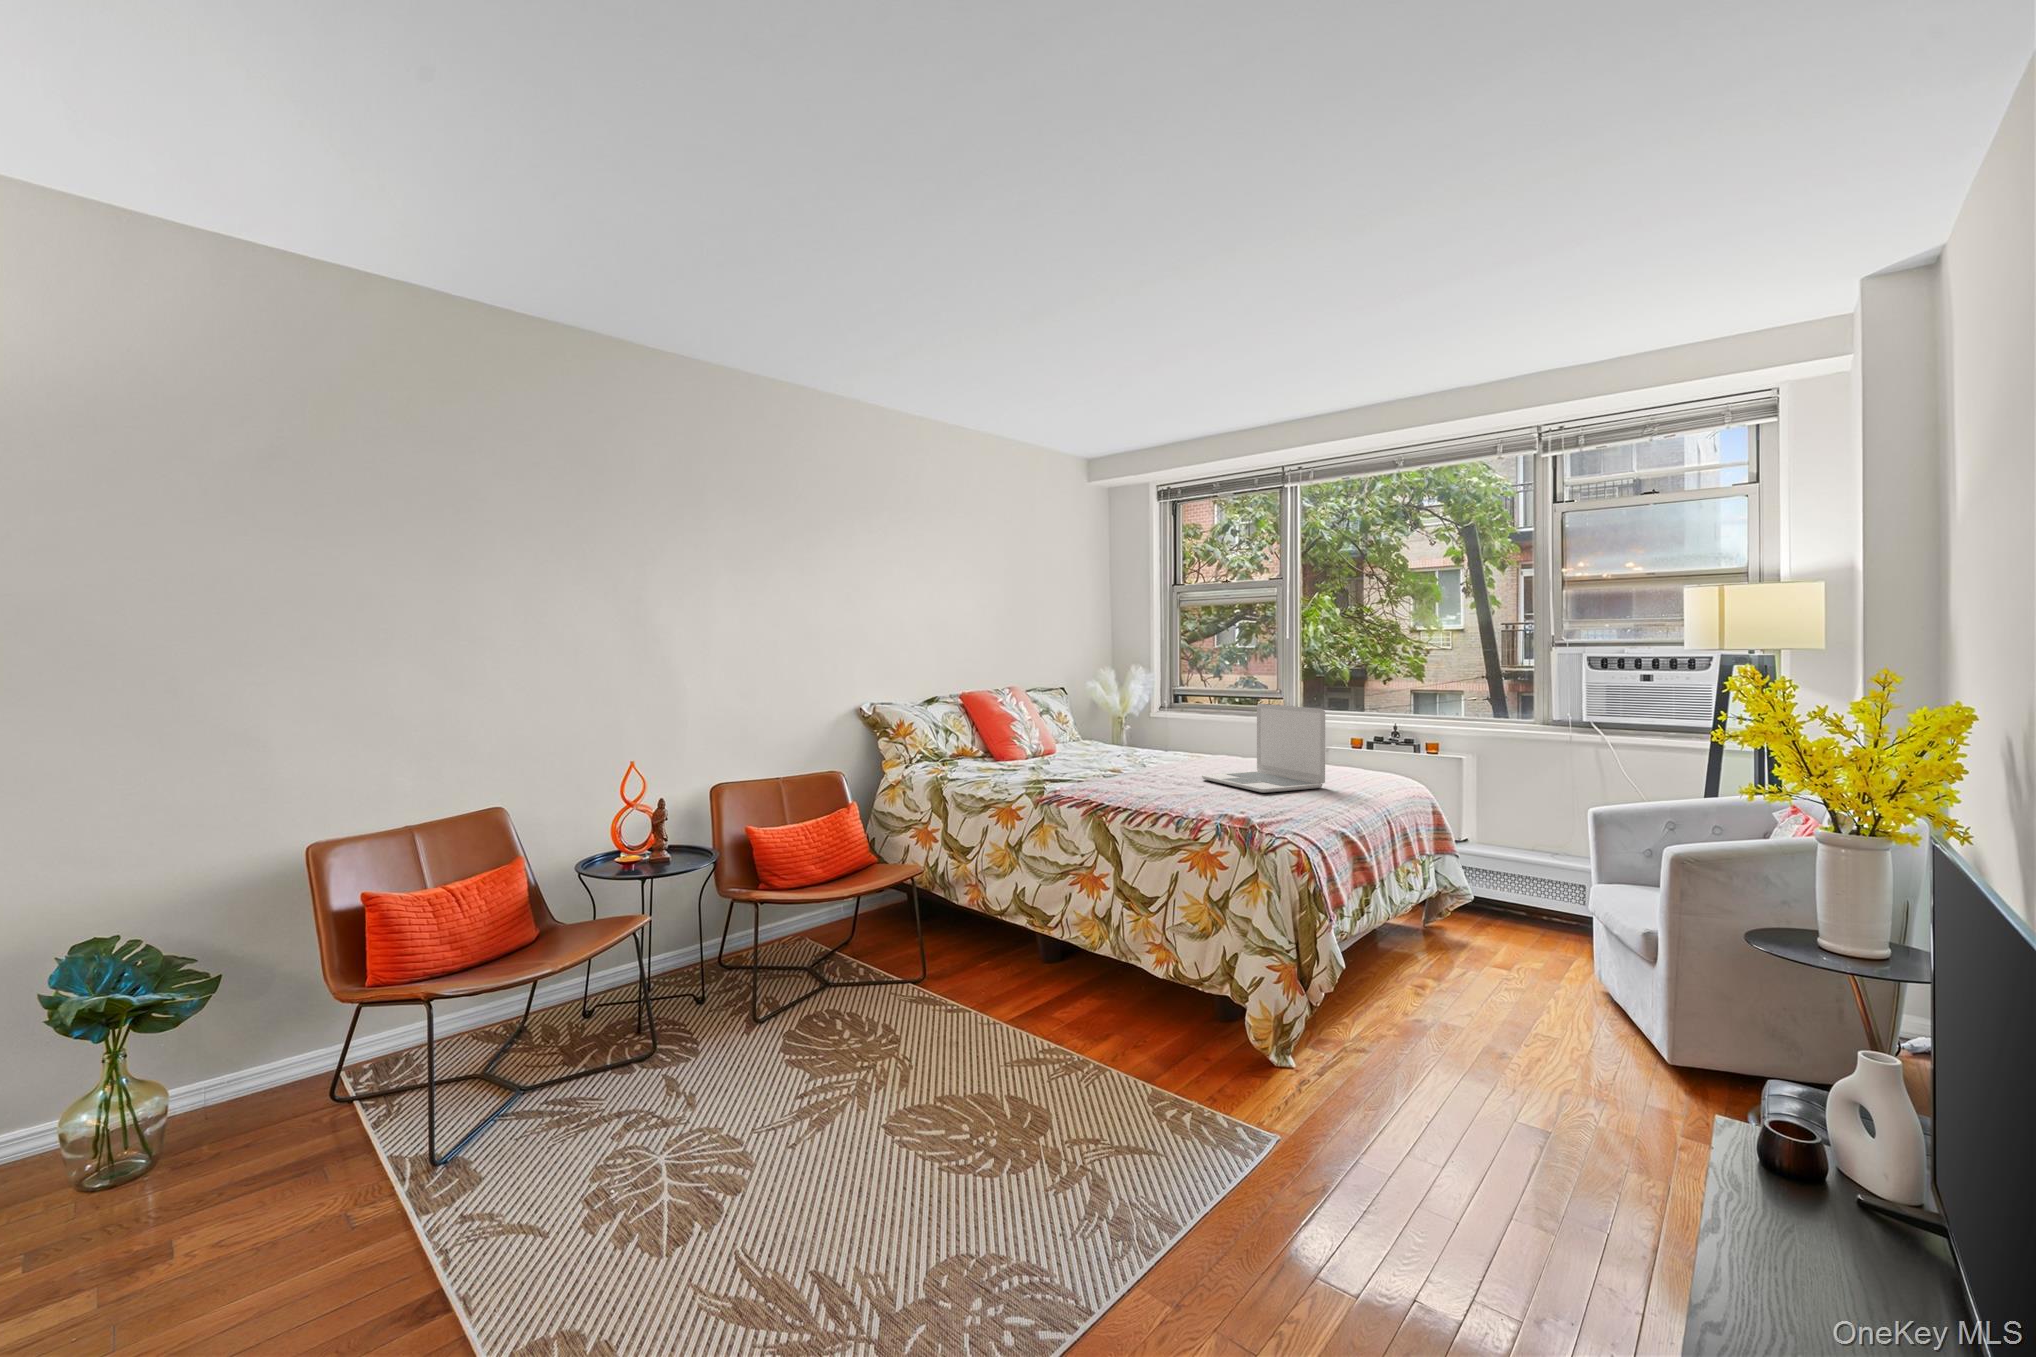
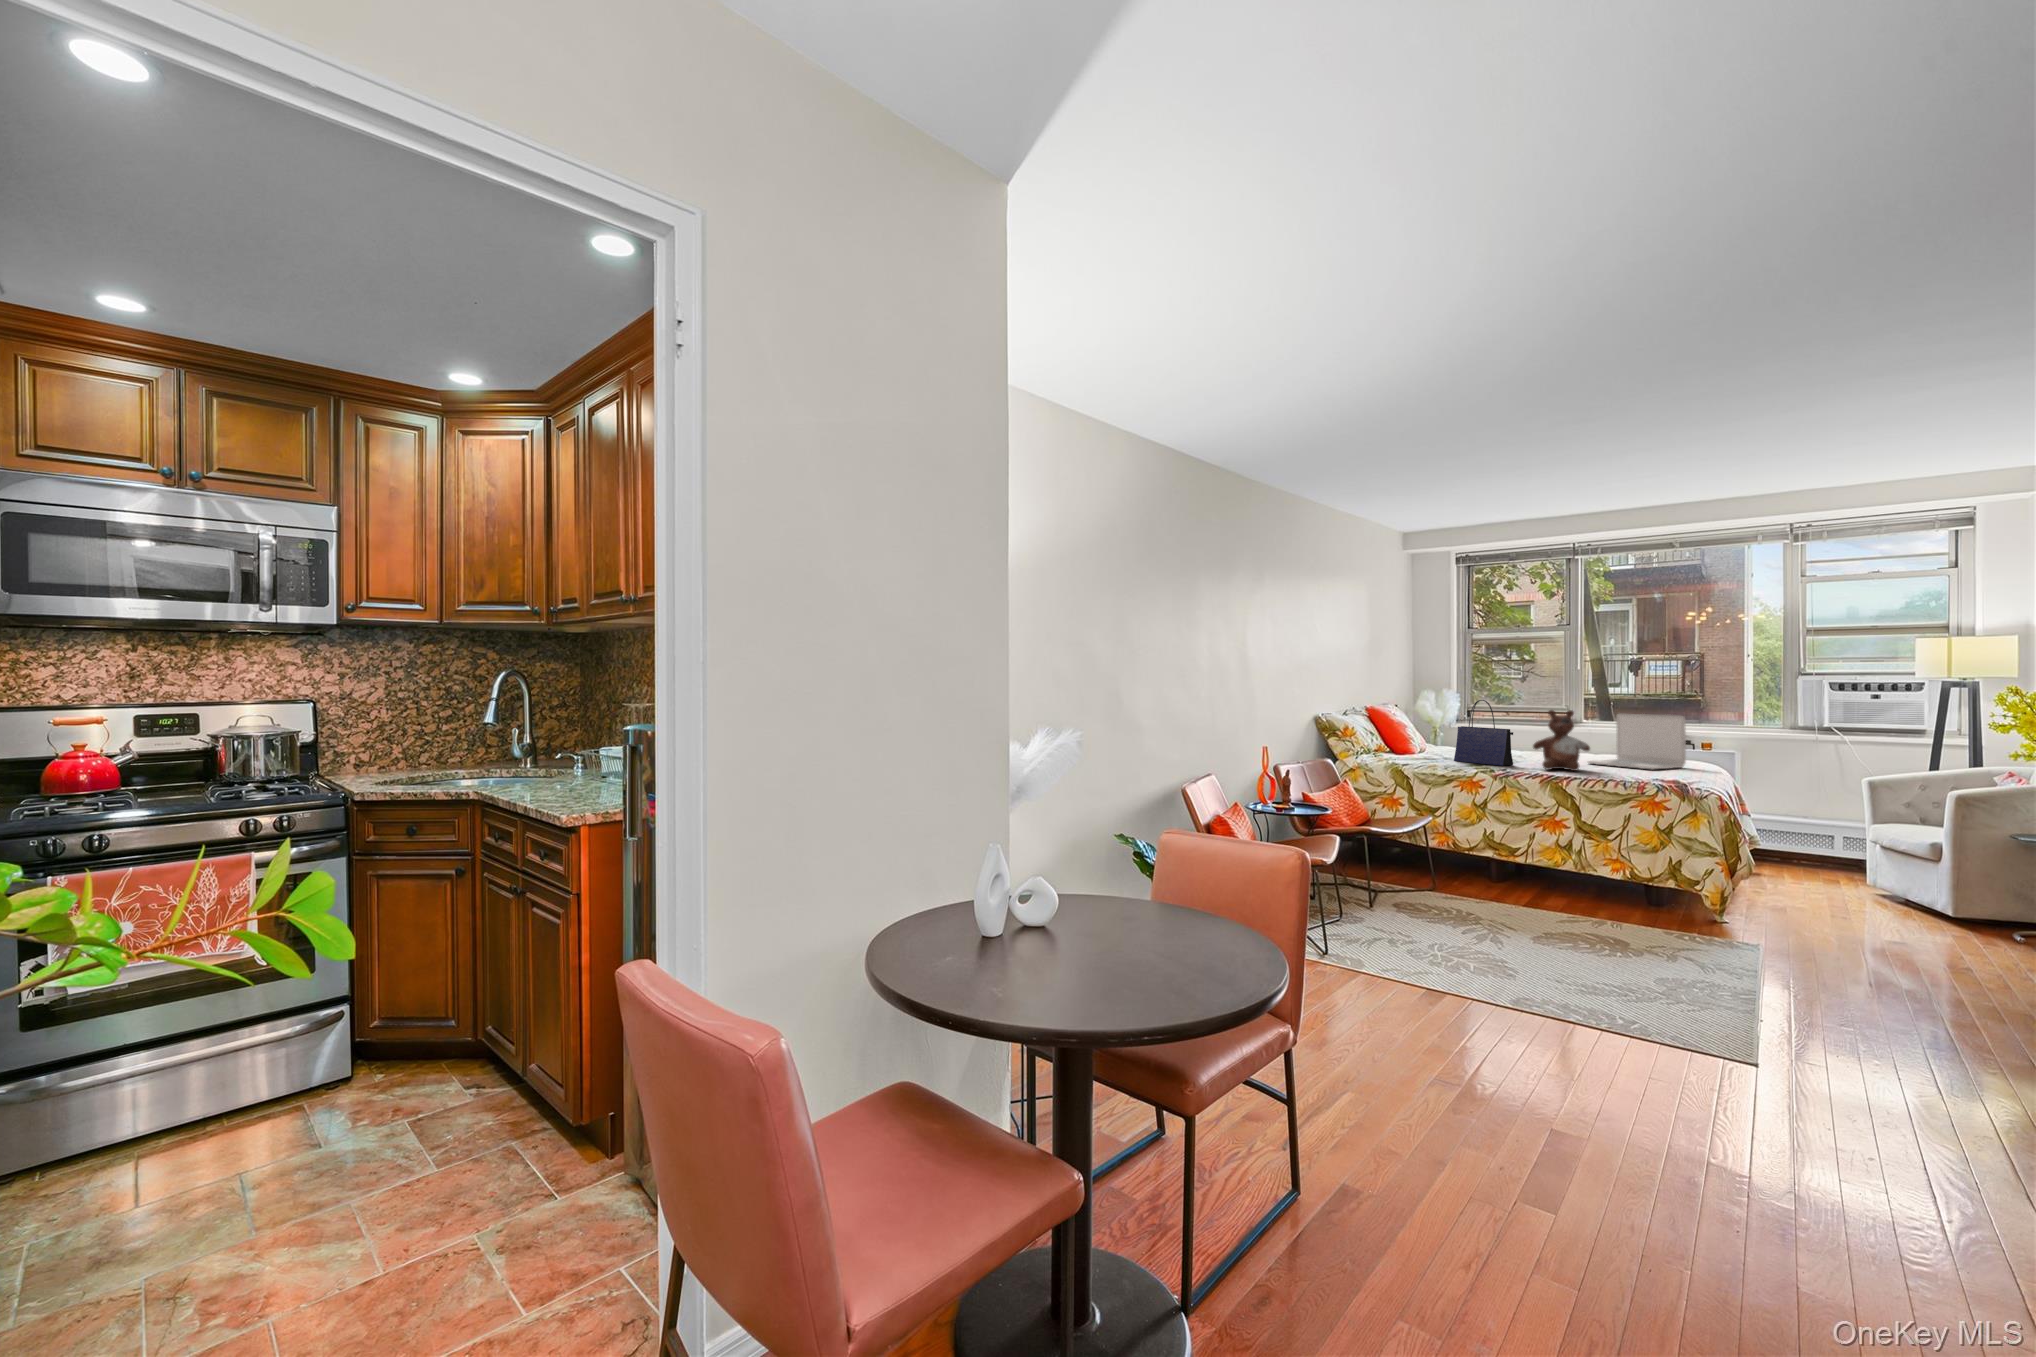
tote bag: none [1033,684,1089,784] -> present [1454,700,1513,766]
stuffed bear: none [1099,700,1173,796] -> present [1533,710,1590,771]

